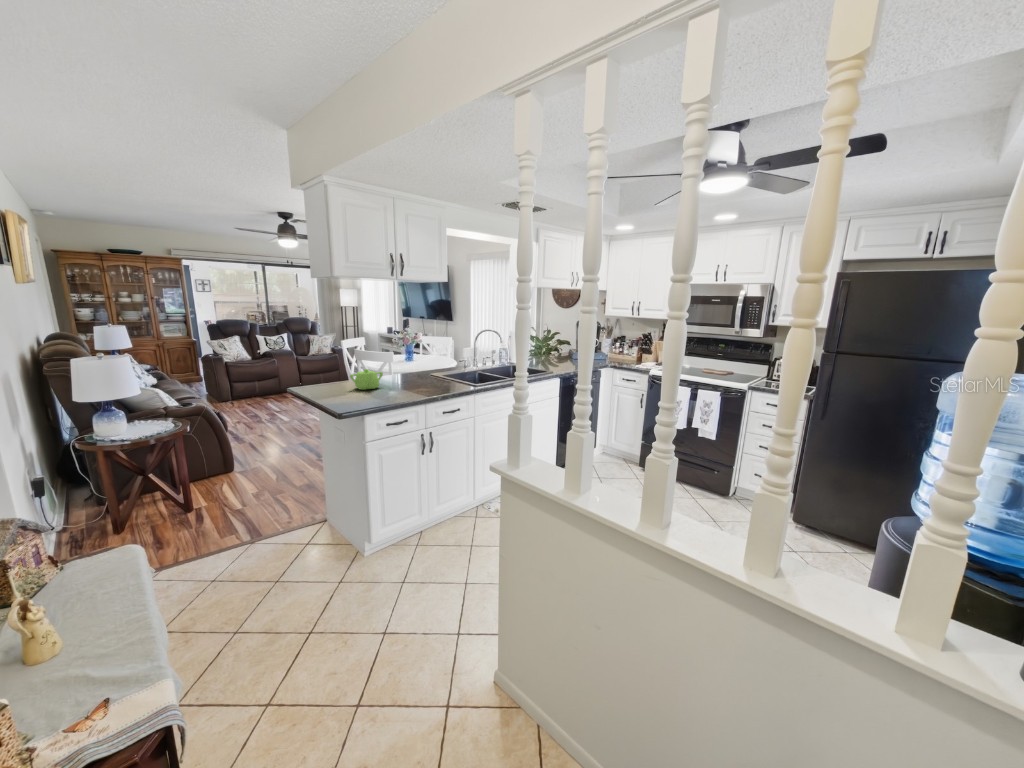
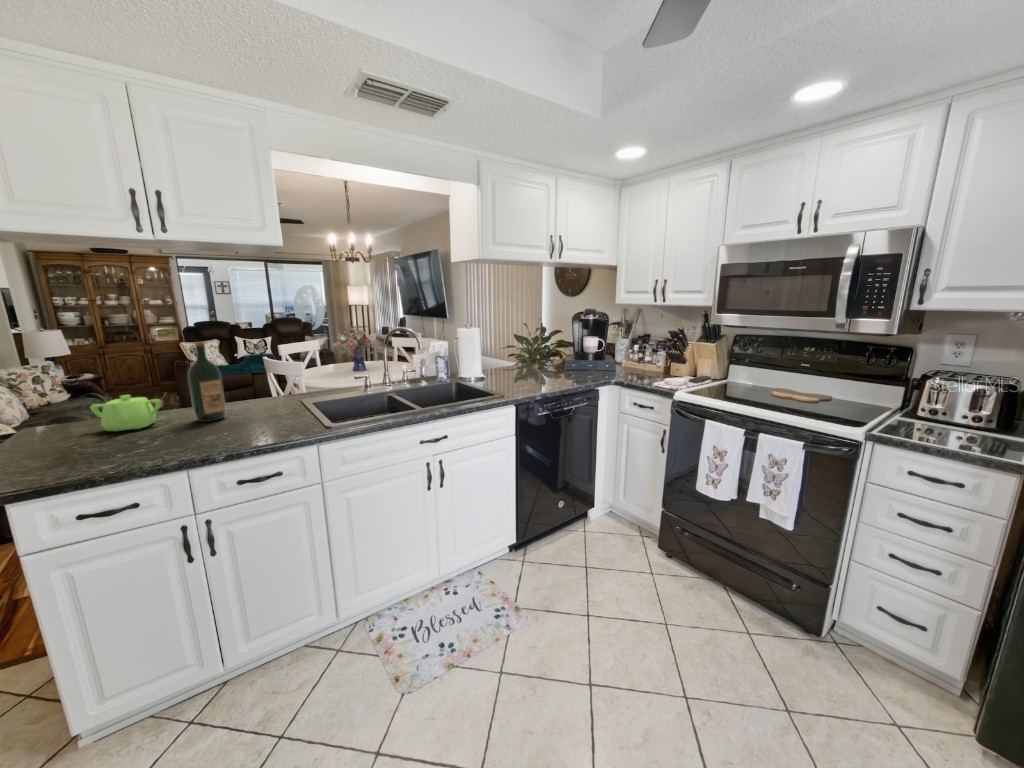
wine bottle: none [396,339,413,385] -> present [188,342,226,422]

